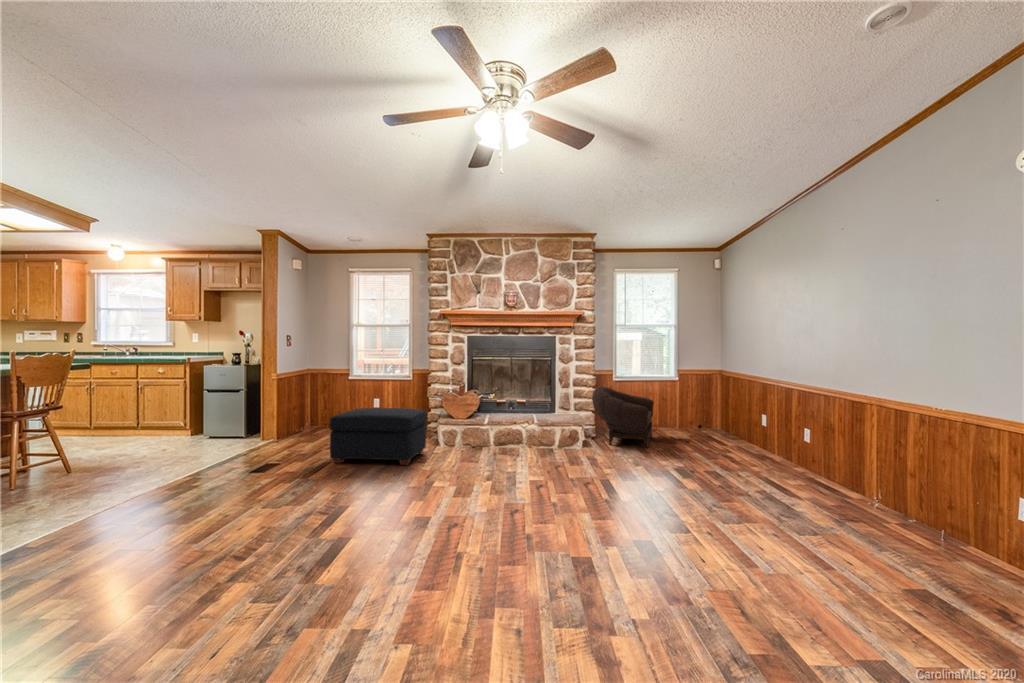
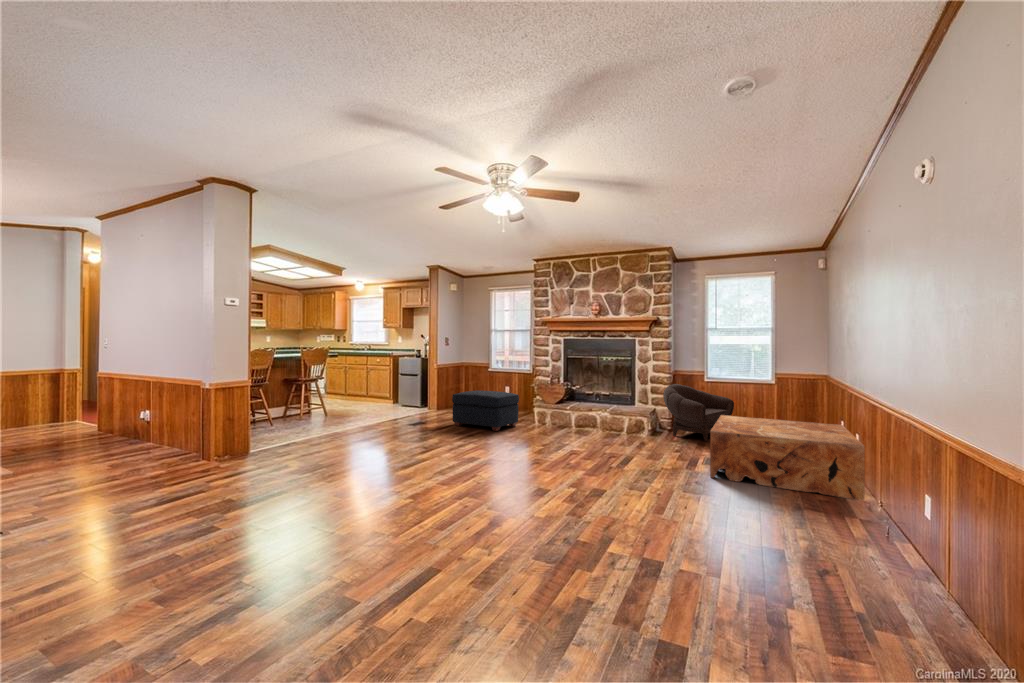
coffee table: none [681,419,880,500] -> present [710,415,865,500]

